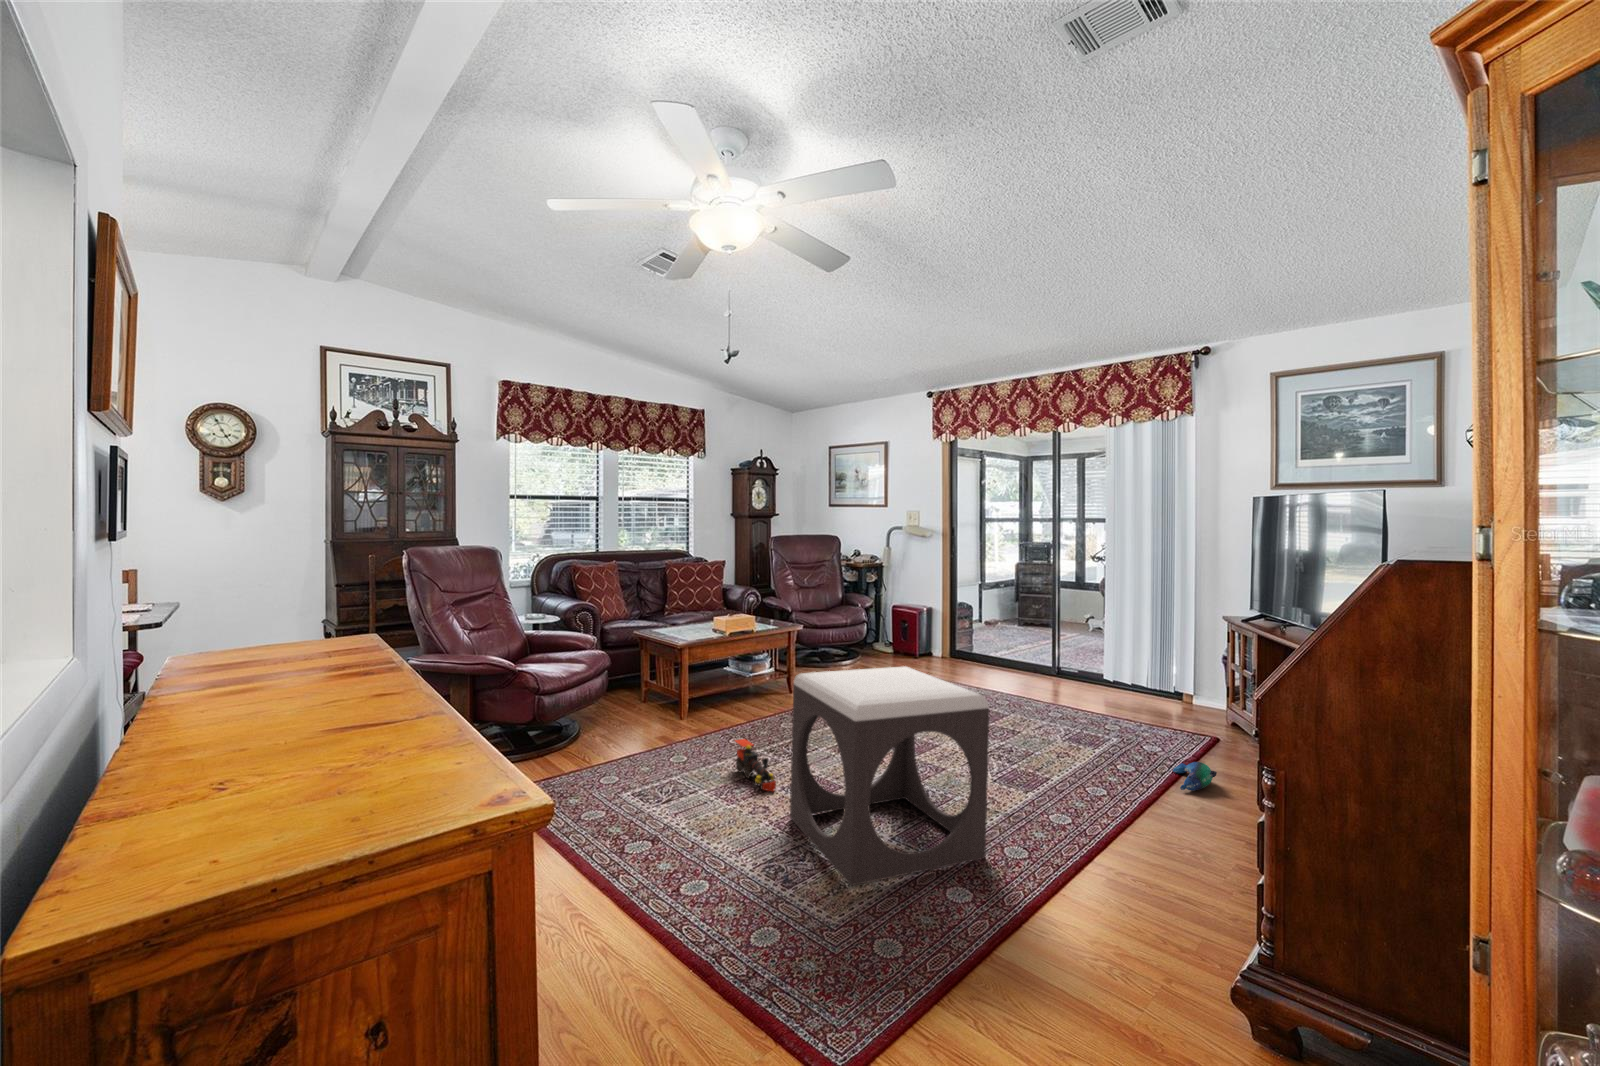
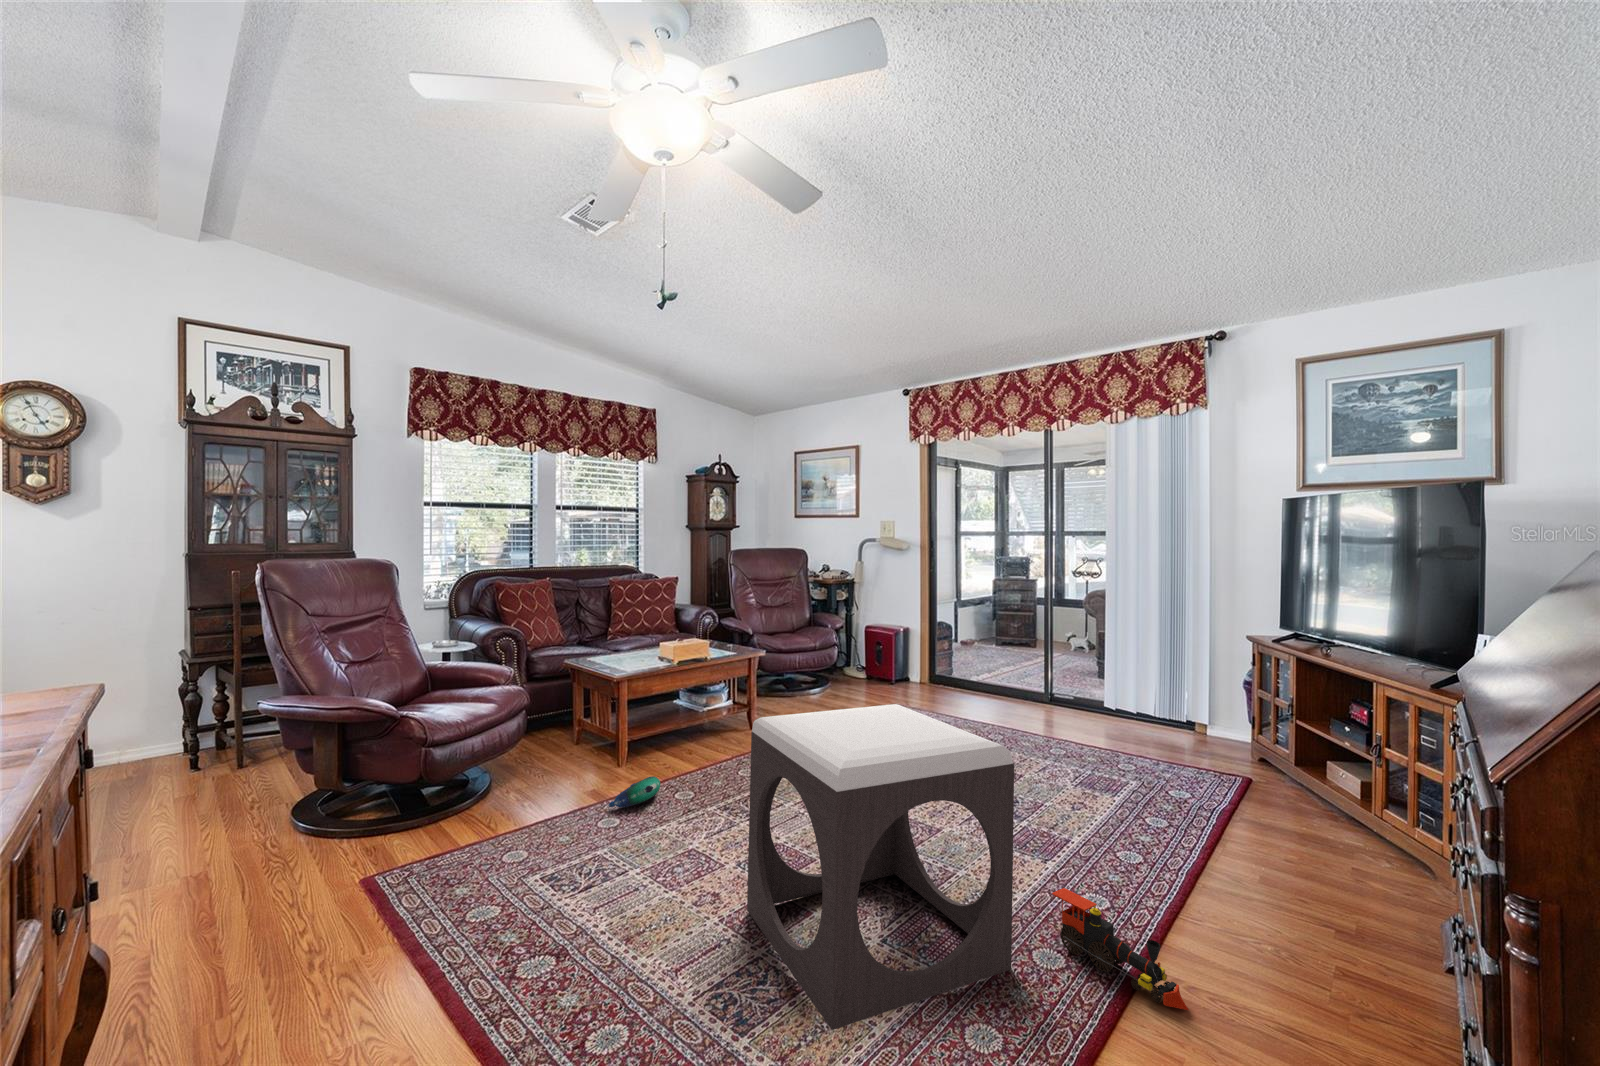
toy train: present [735,739,776,791] -> present [1052,888,1188,1010]
plush toy: present [1173,762,1217,791] -> present [608,776,660,808]

